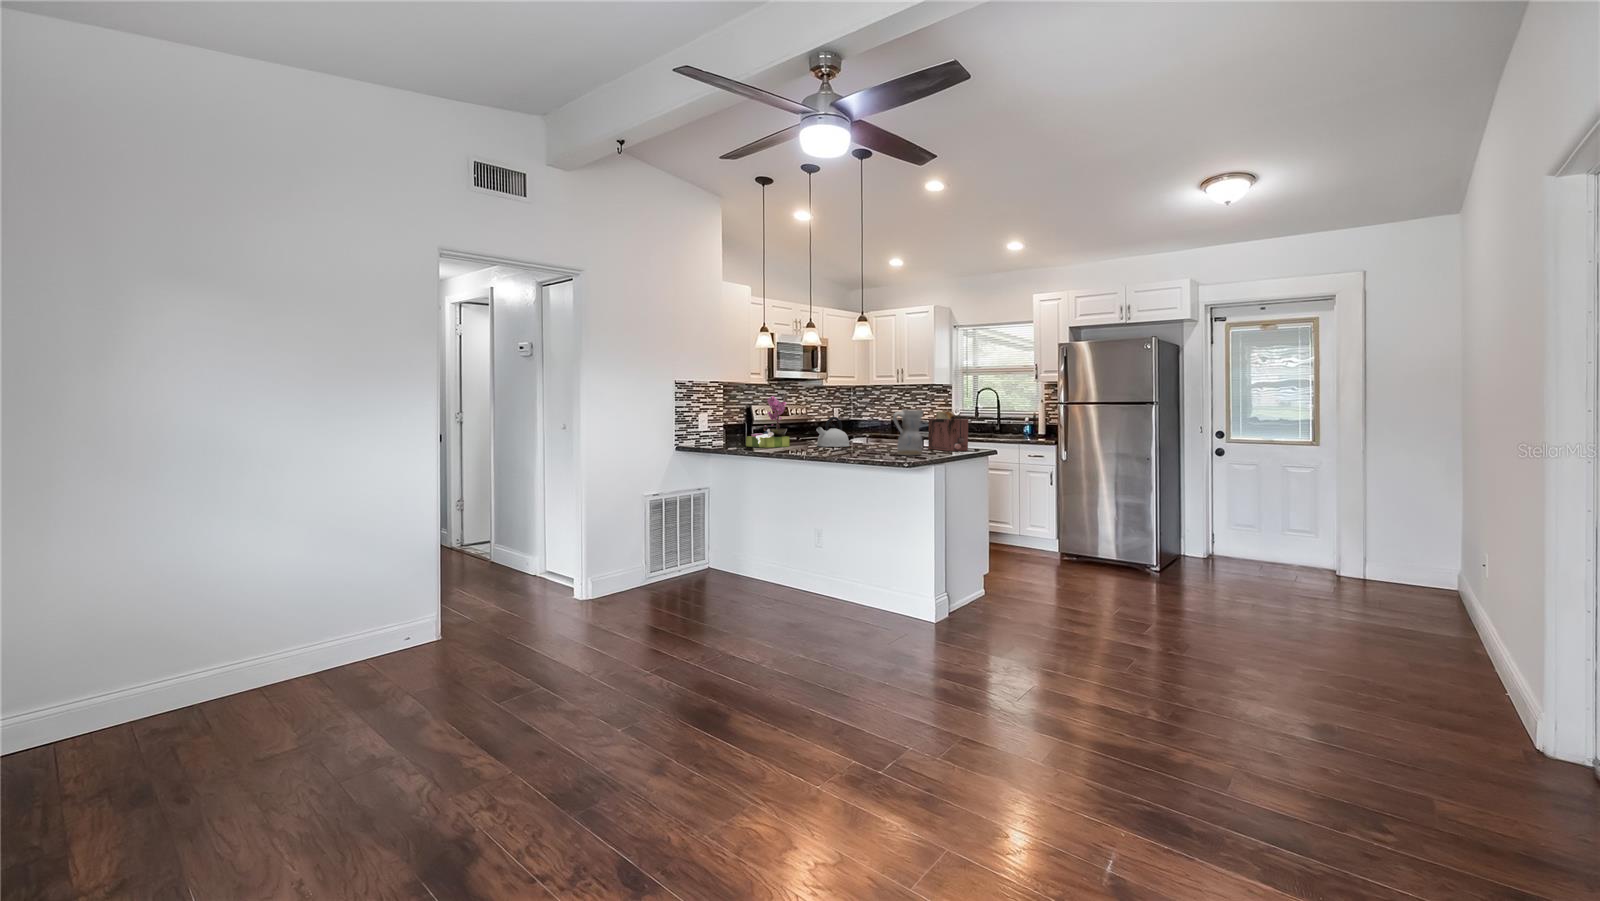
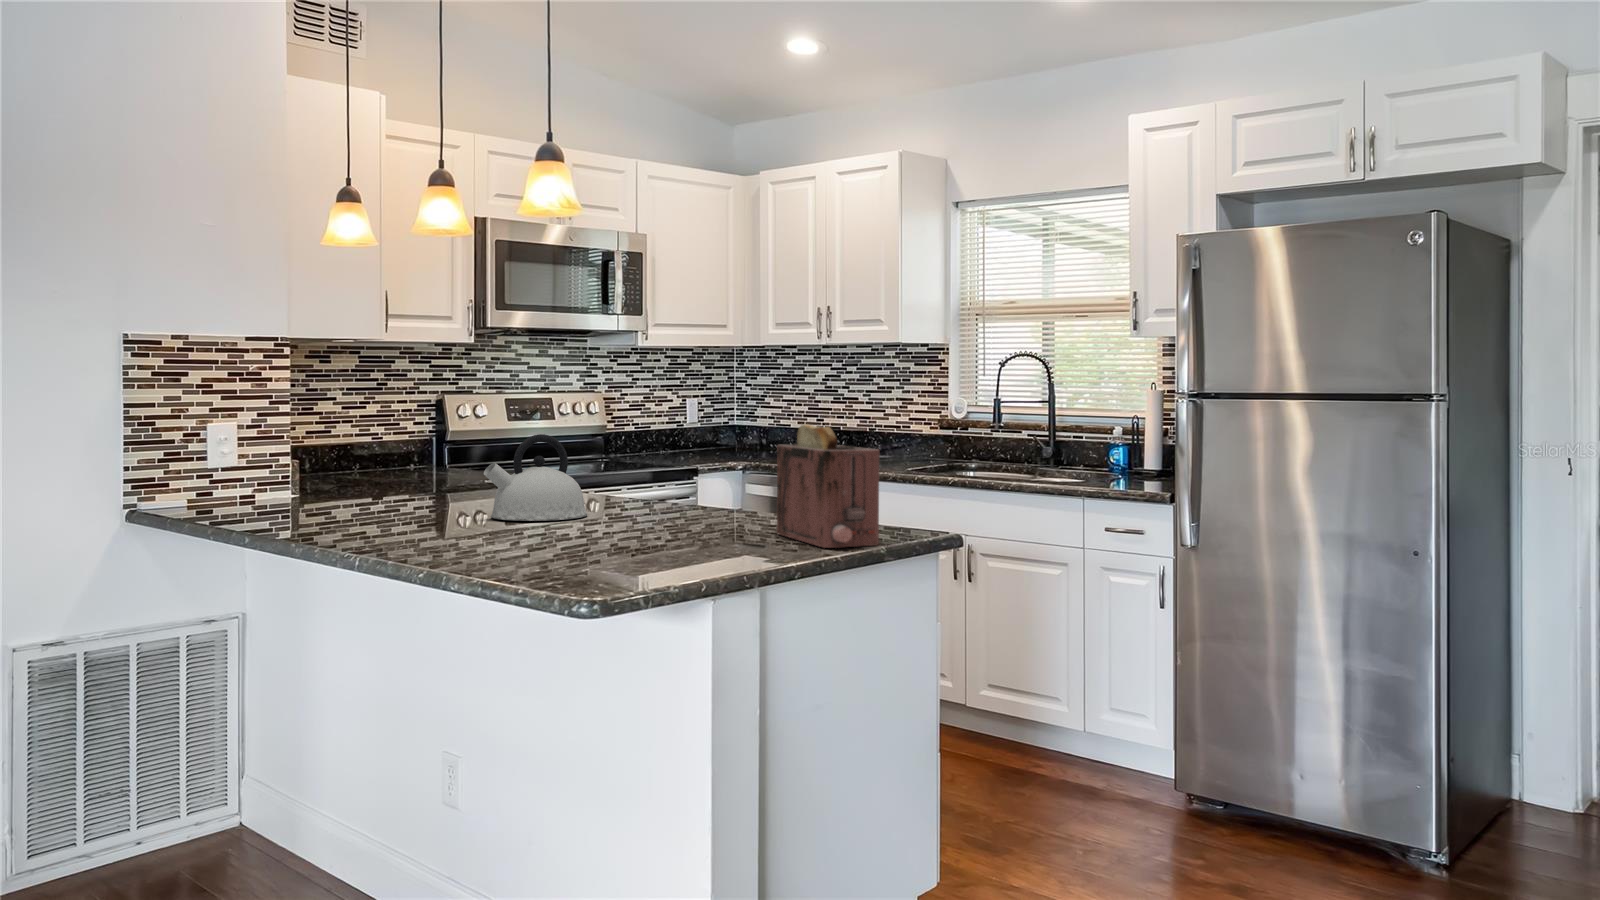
flower arrangement: present [746,396,790,448] -> none [297,373,418,523]
ceramic pitcher: present [893,409,923,455] -> none [598,424,701,576]

